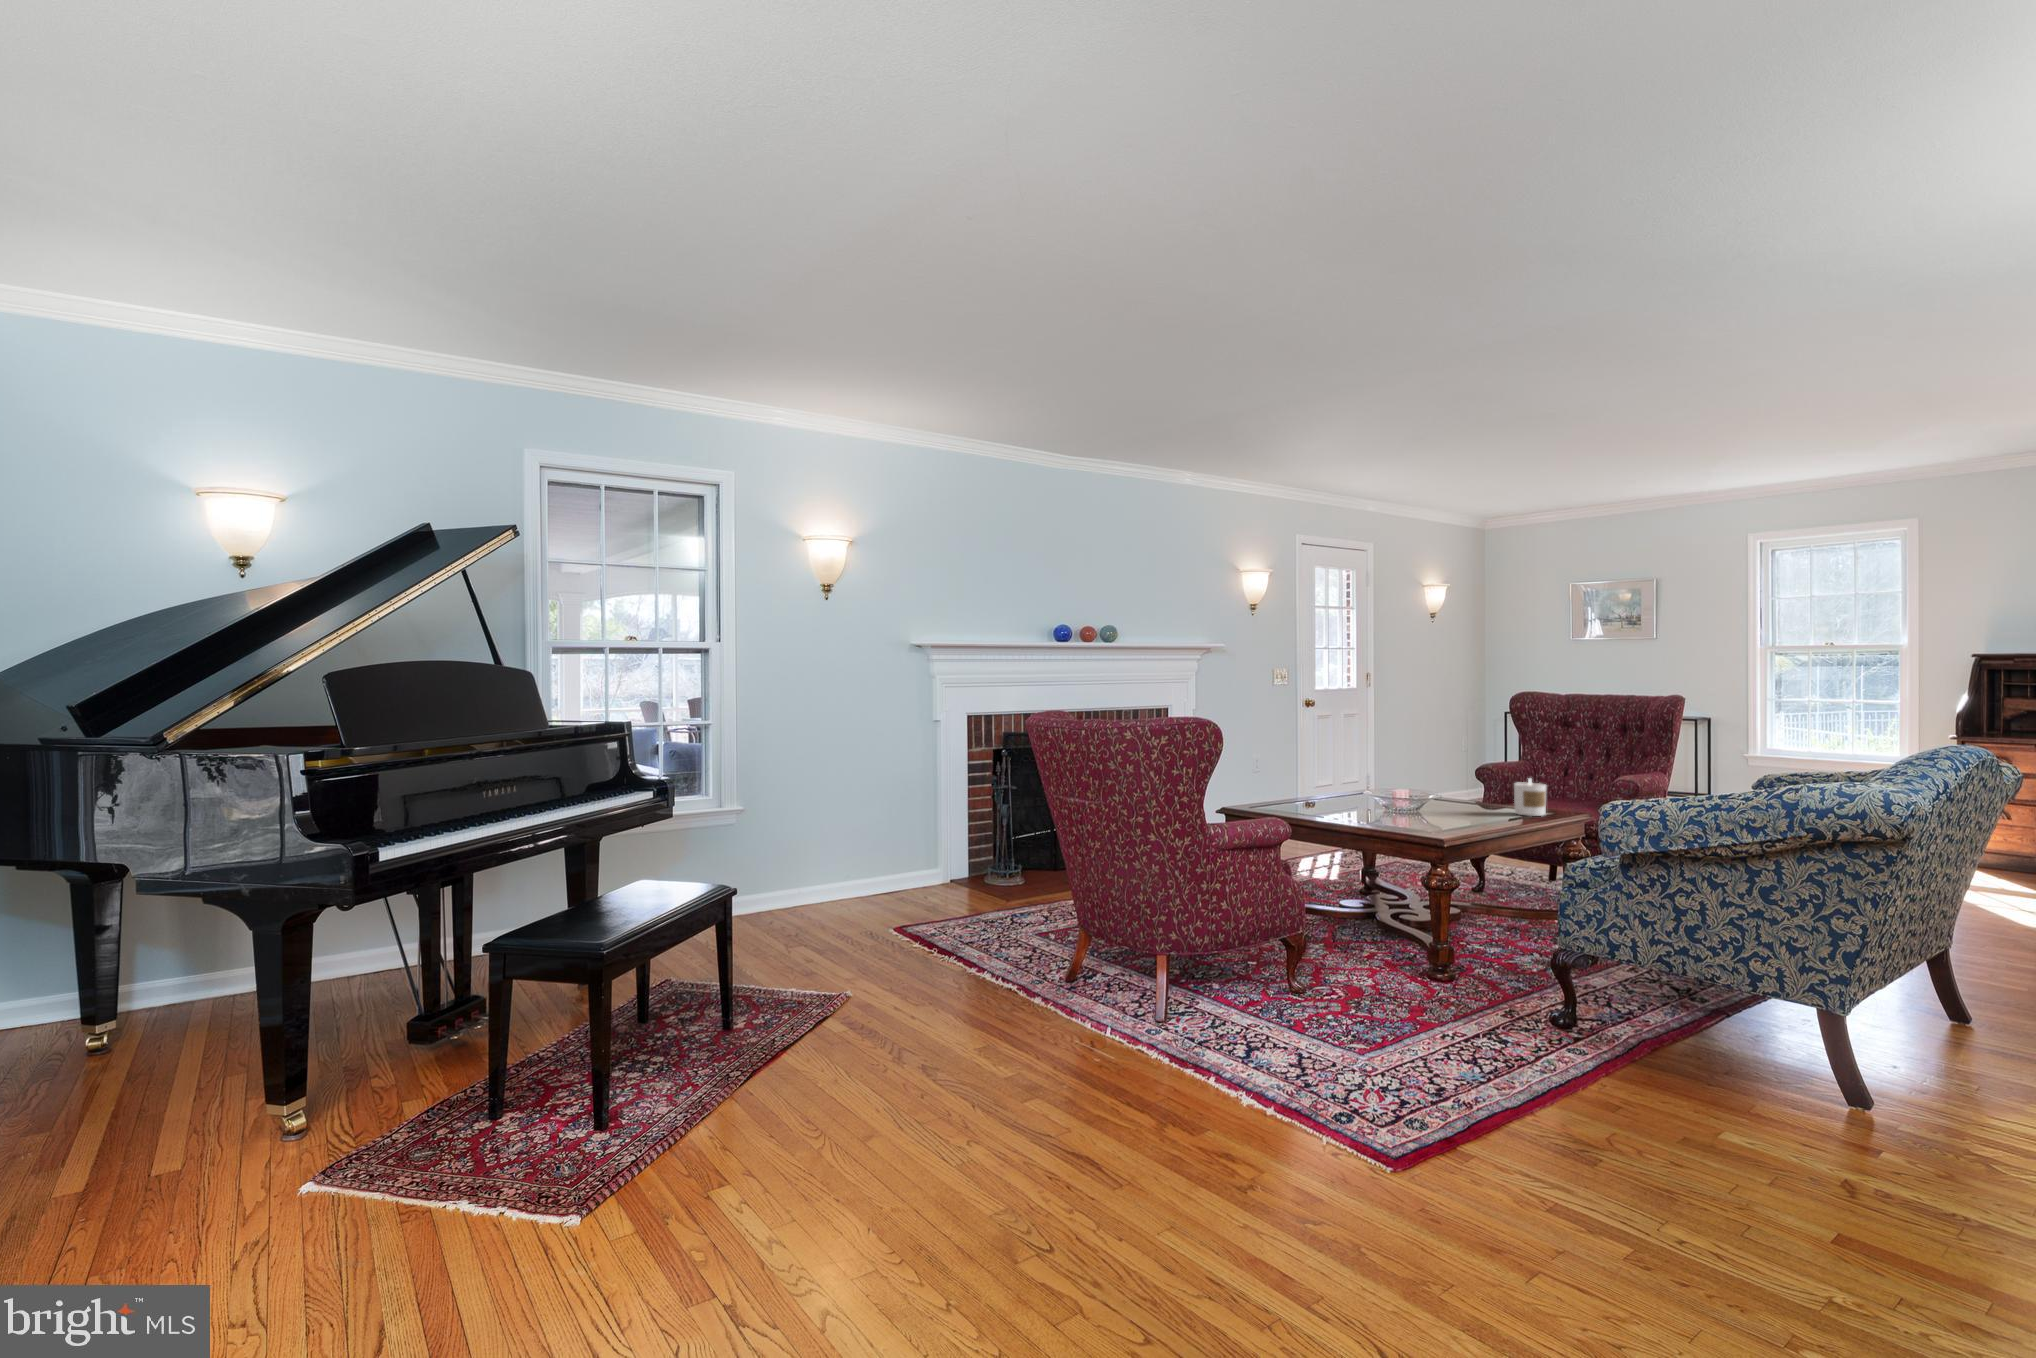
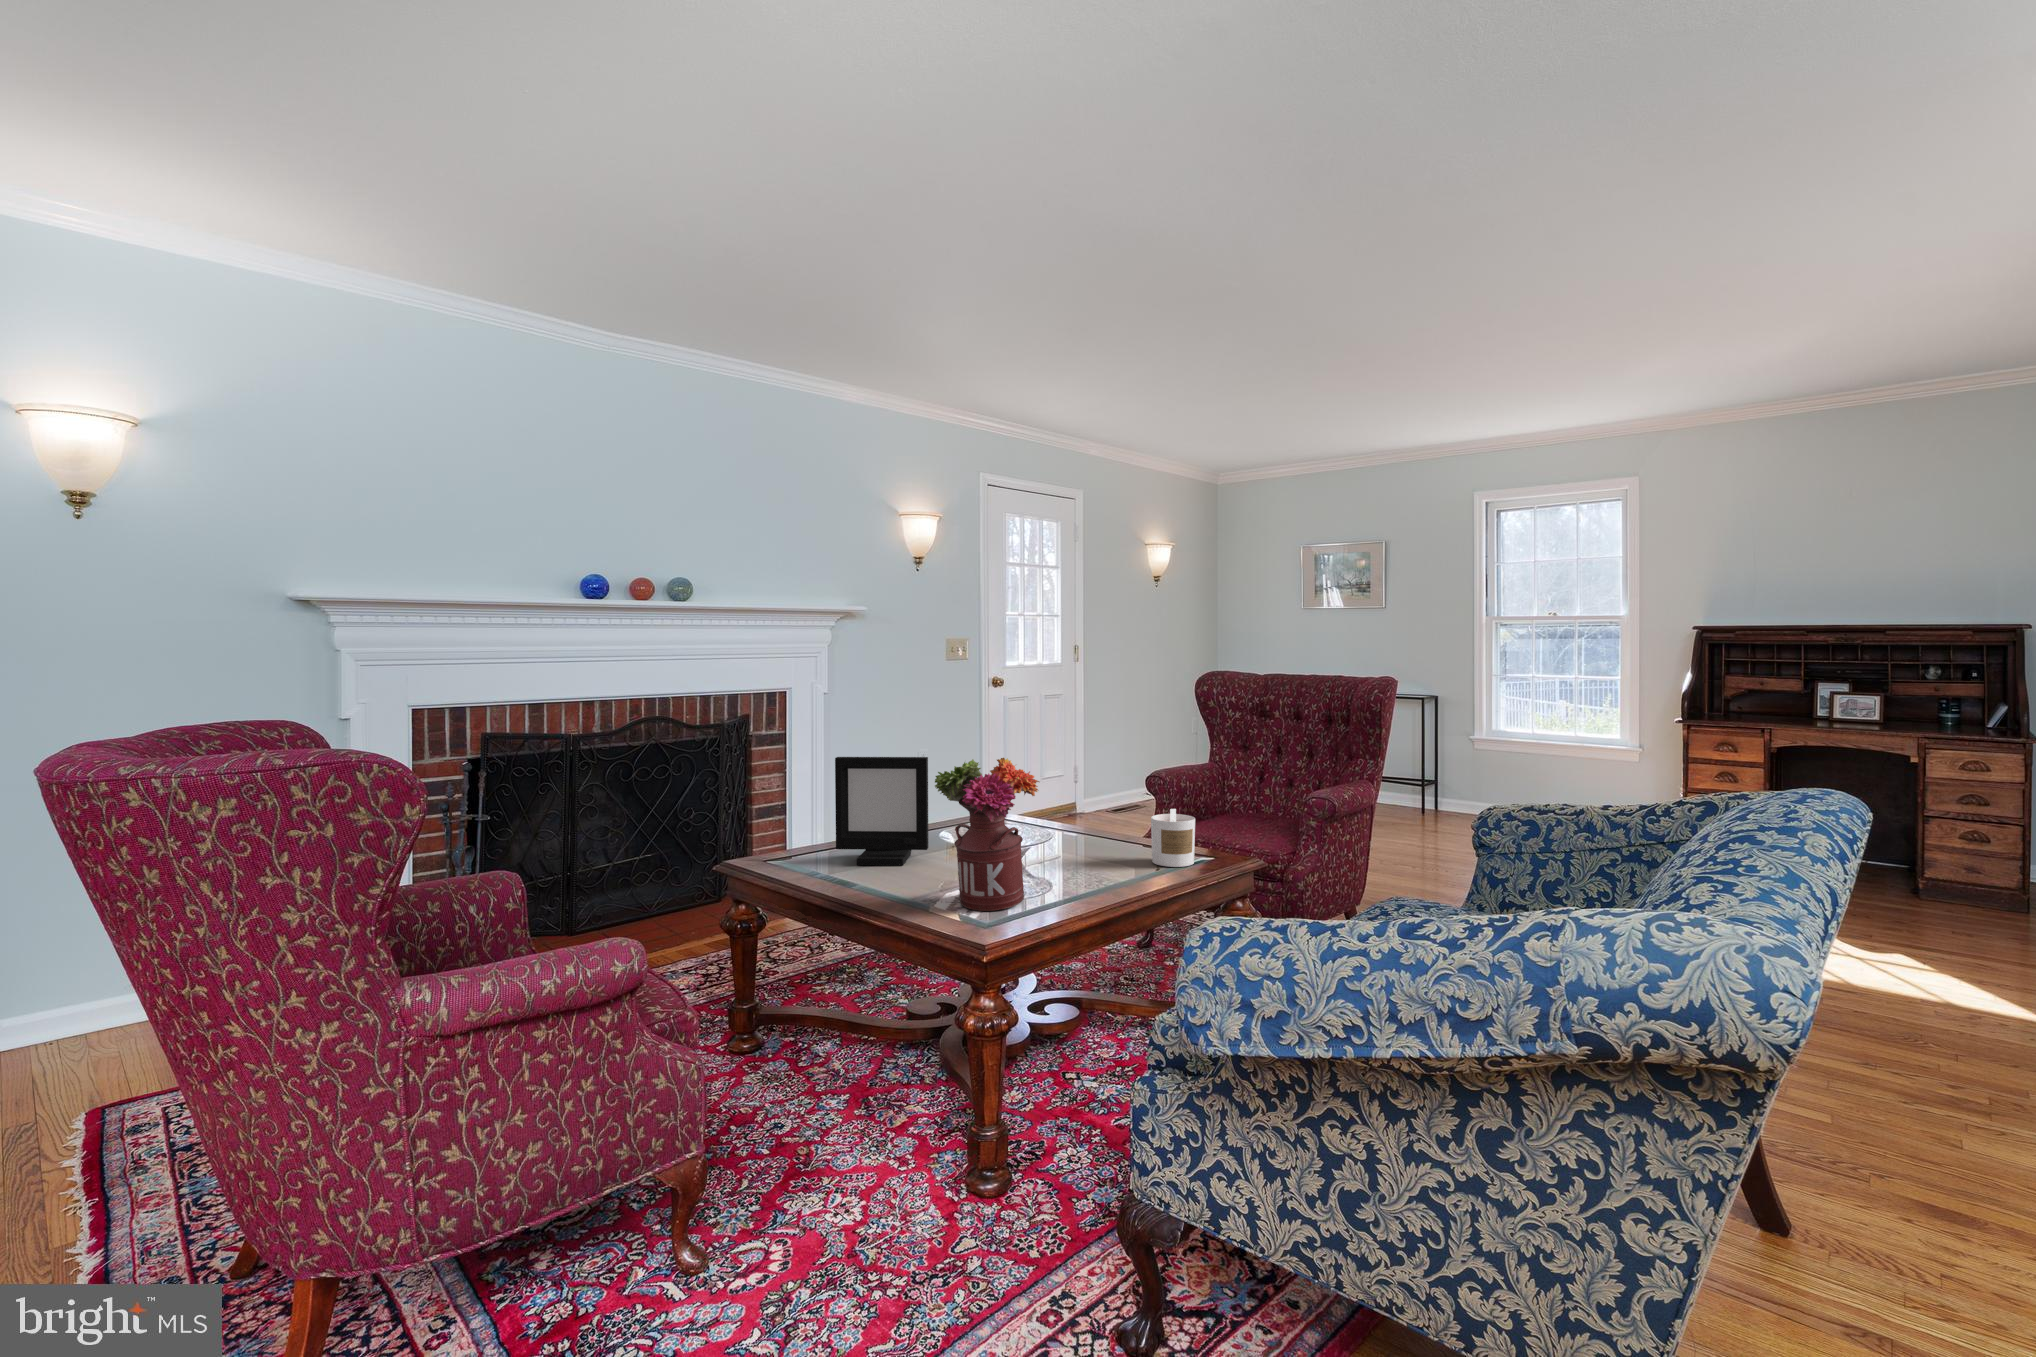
flower arrangement: none [1388,737,1458,829] -> present [935,758,1039,911]
picture frame: none [1294,742,1357,813] -> present [835,757,929,866]

